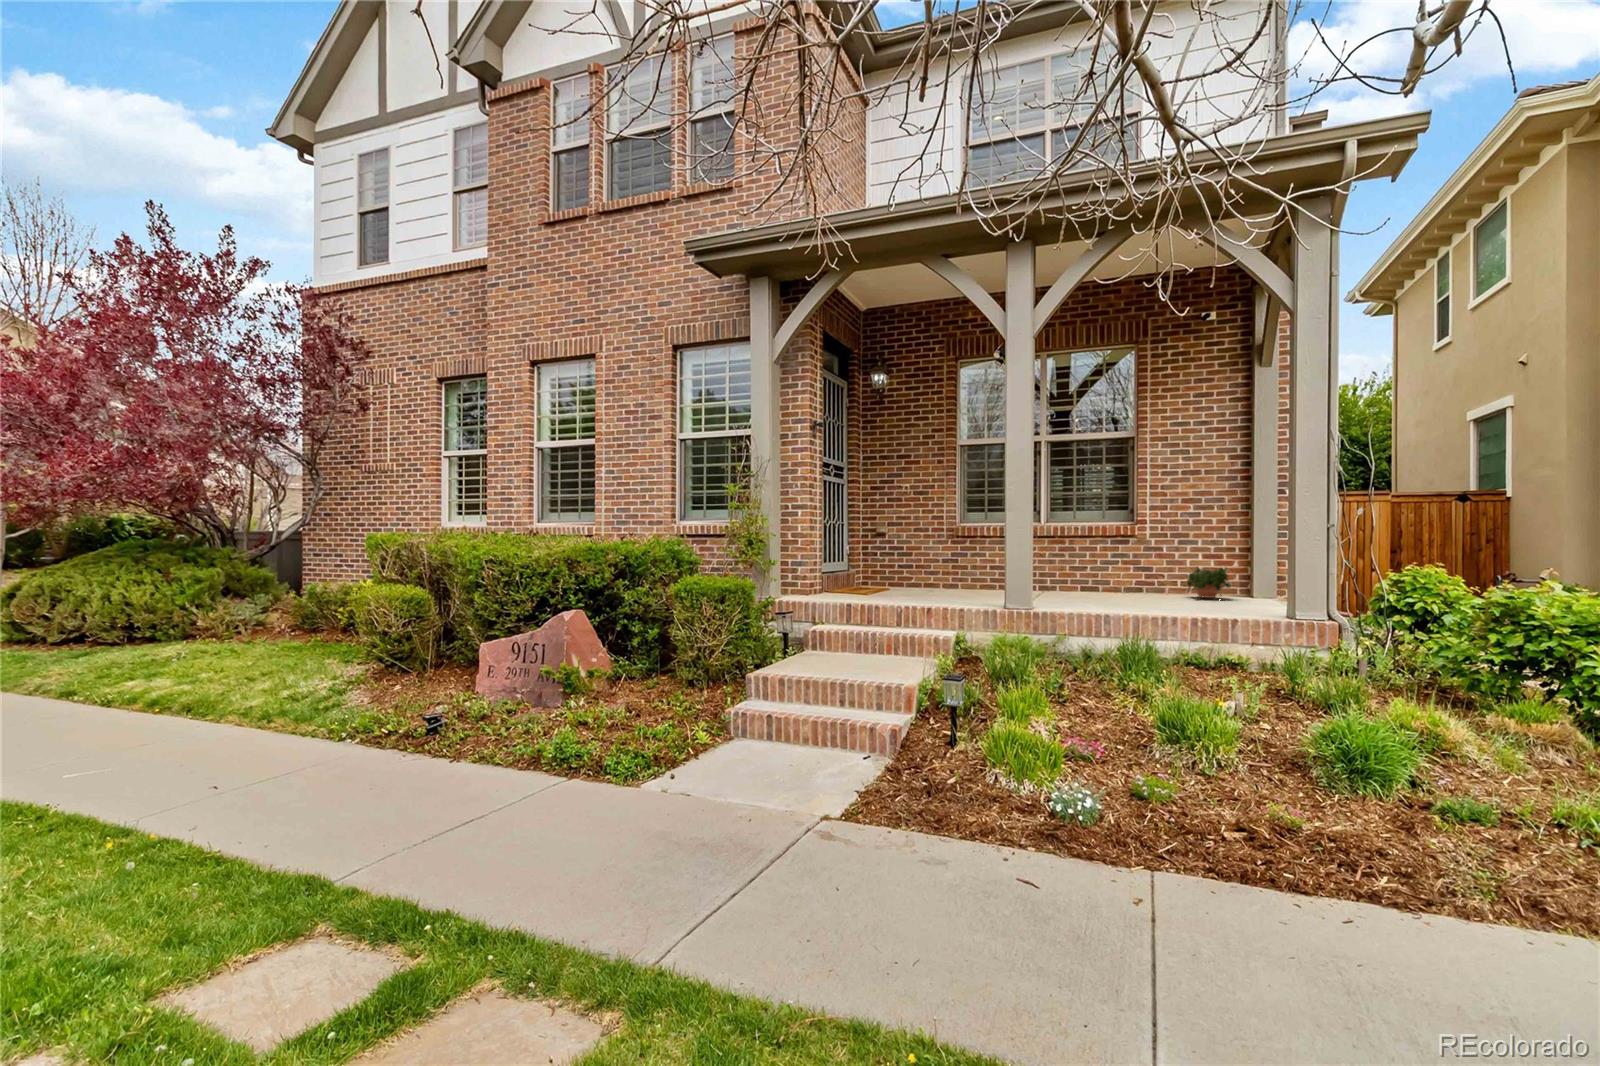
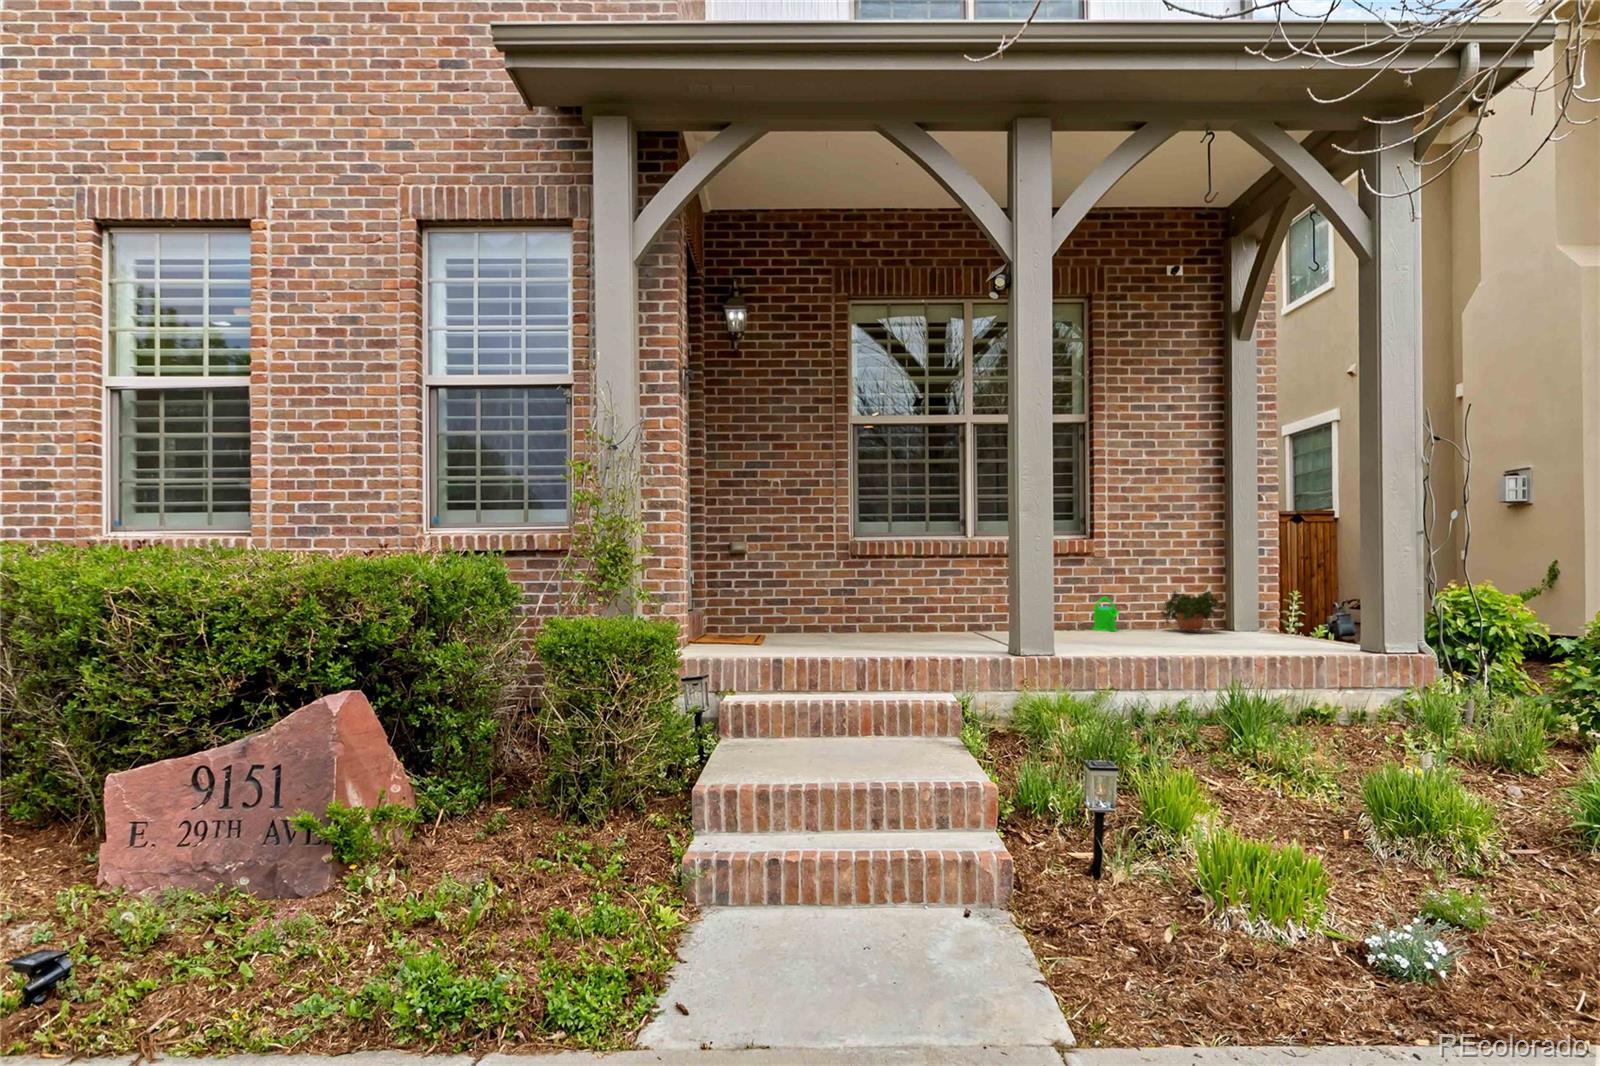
watering can: none [1129,570,1151,596] -> present [1093,597,1119,631]

